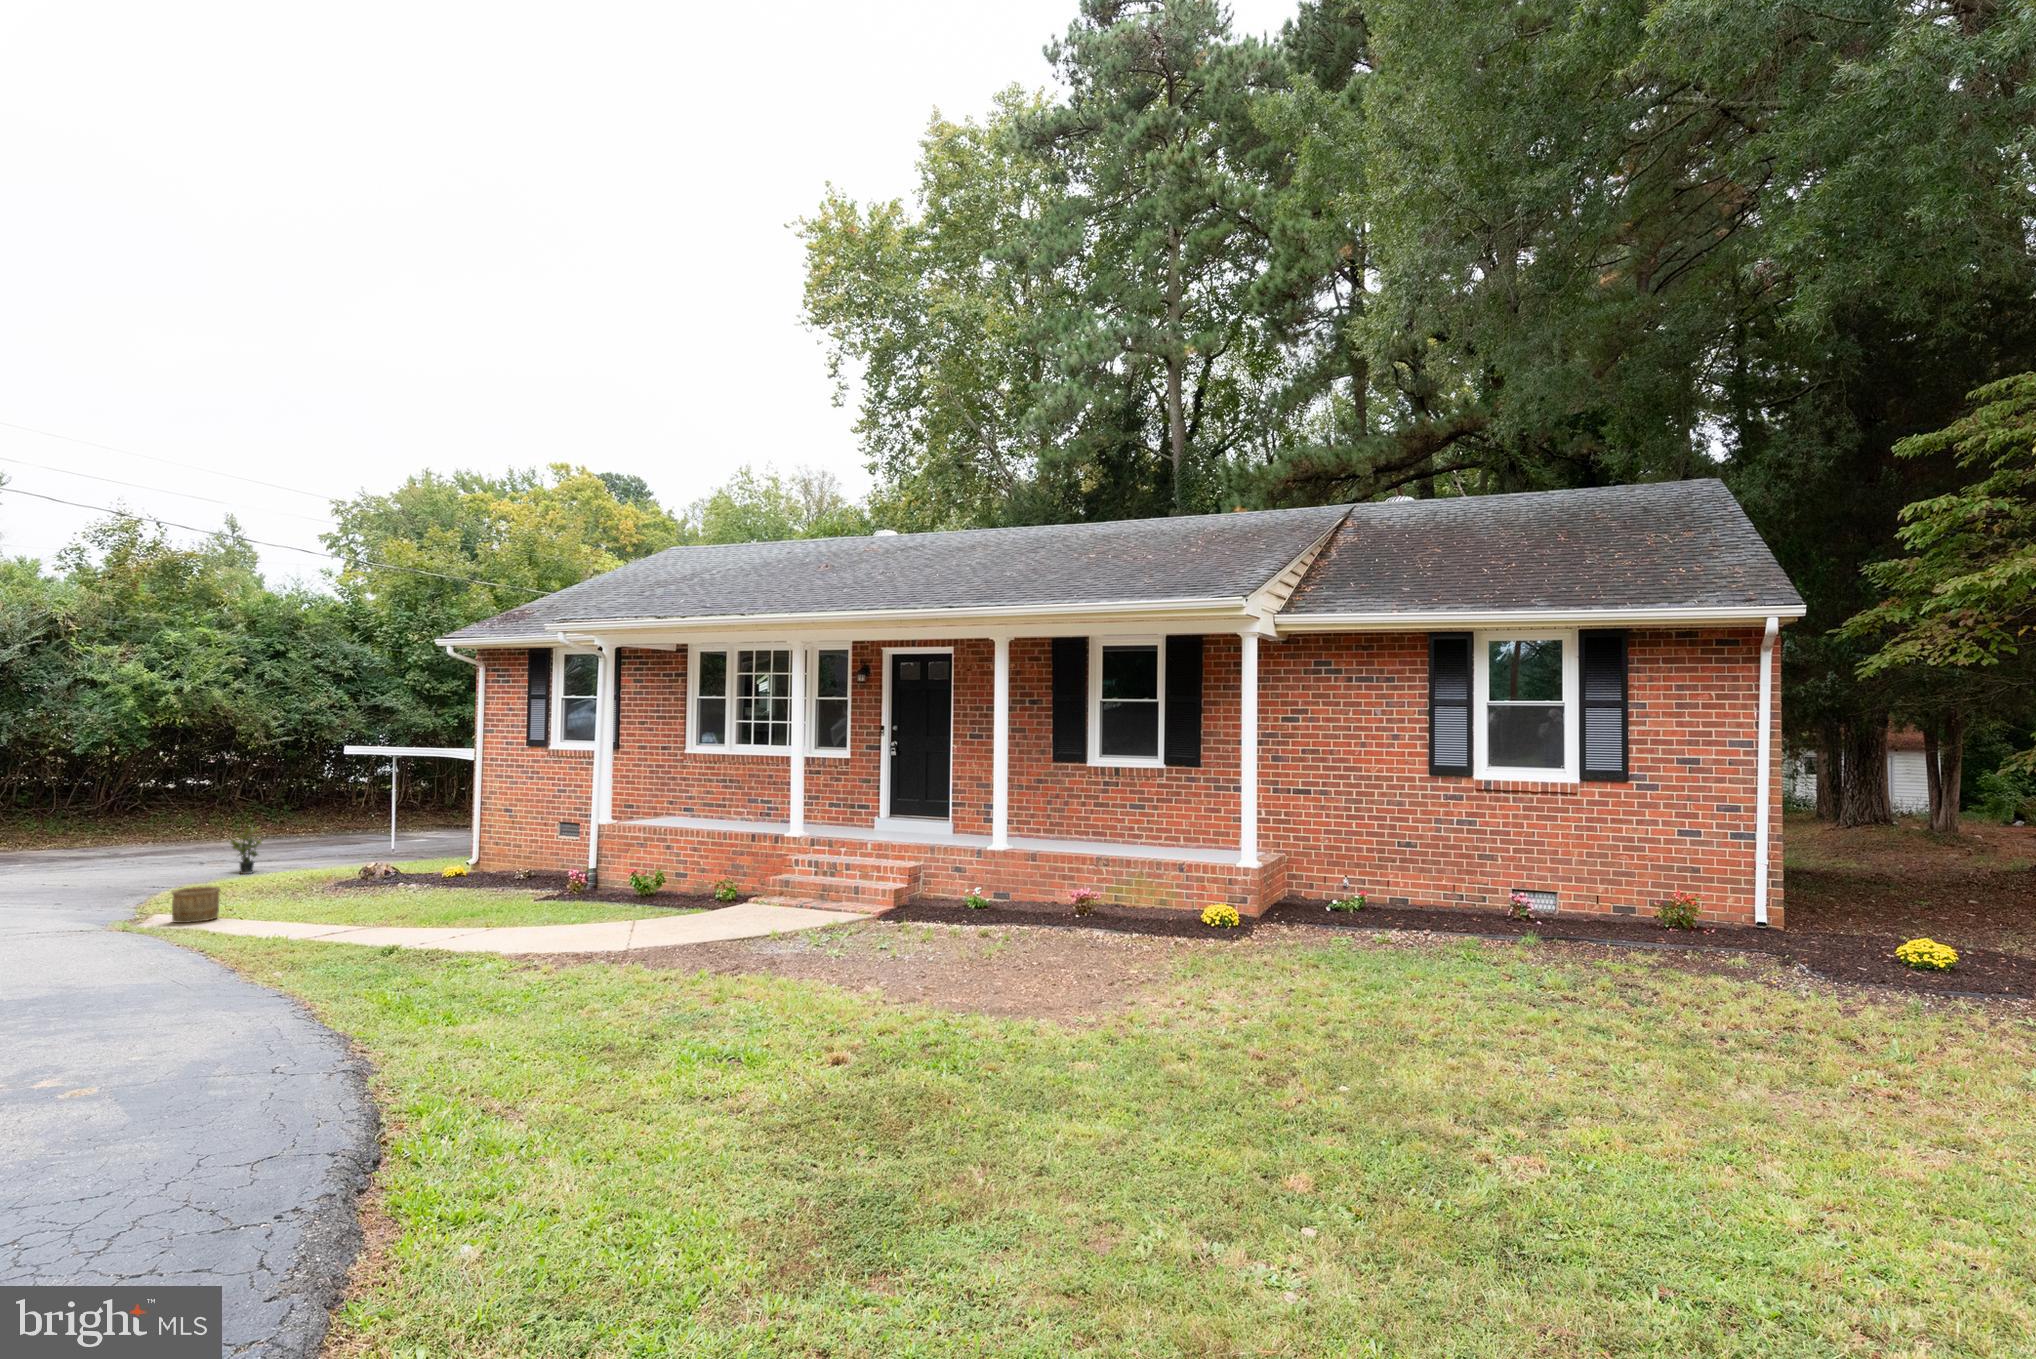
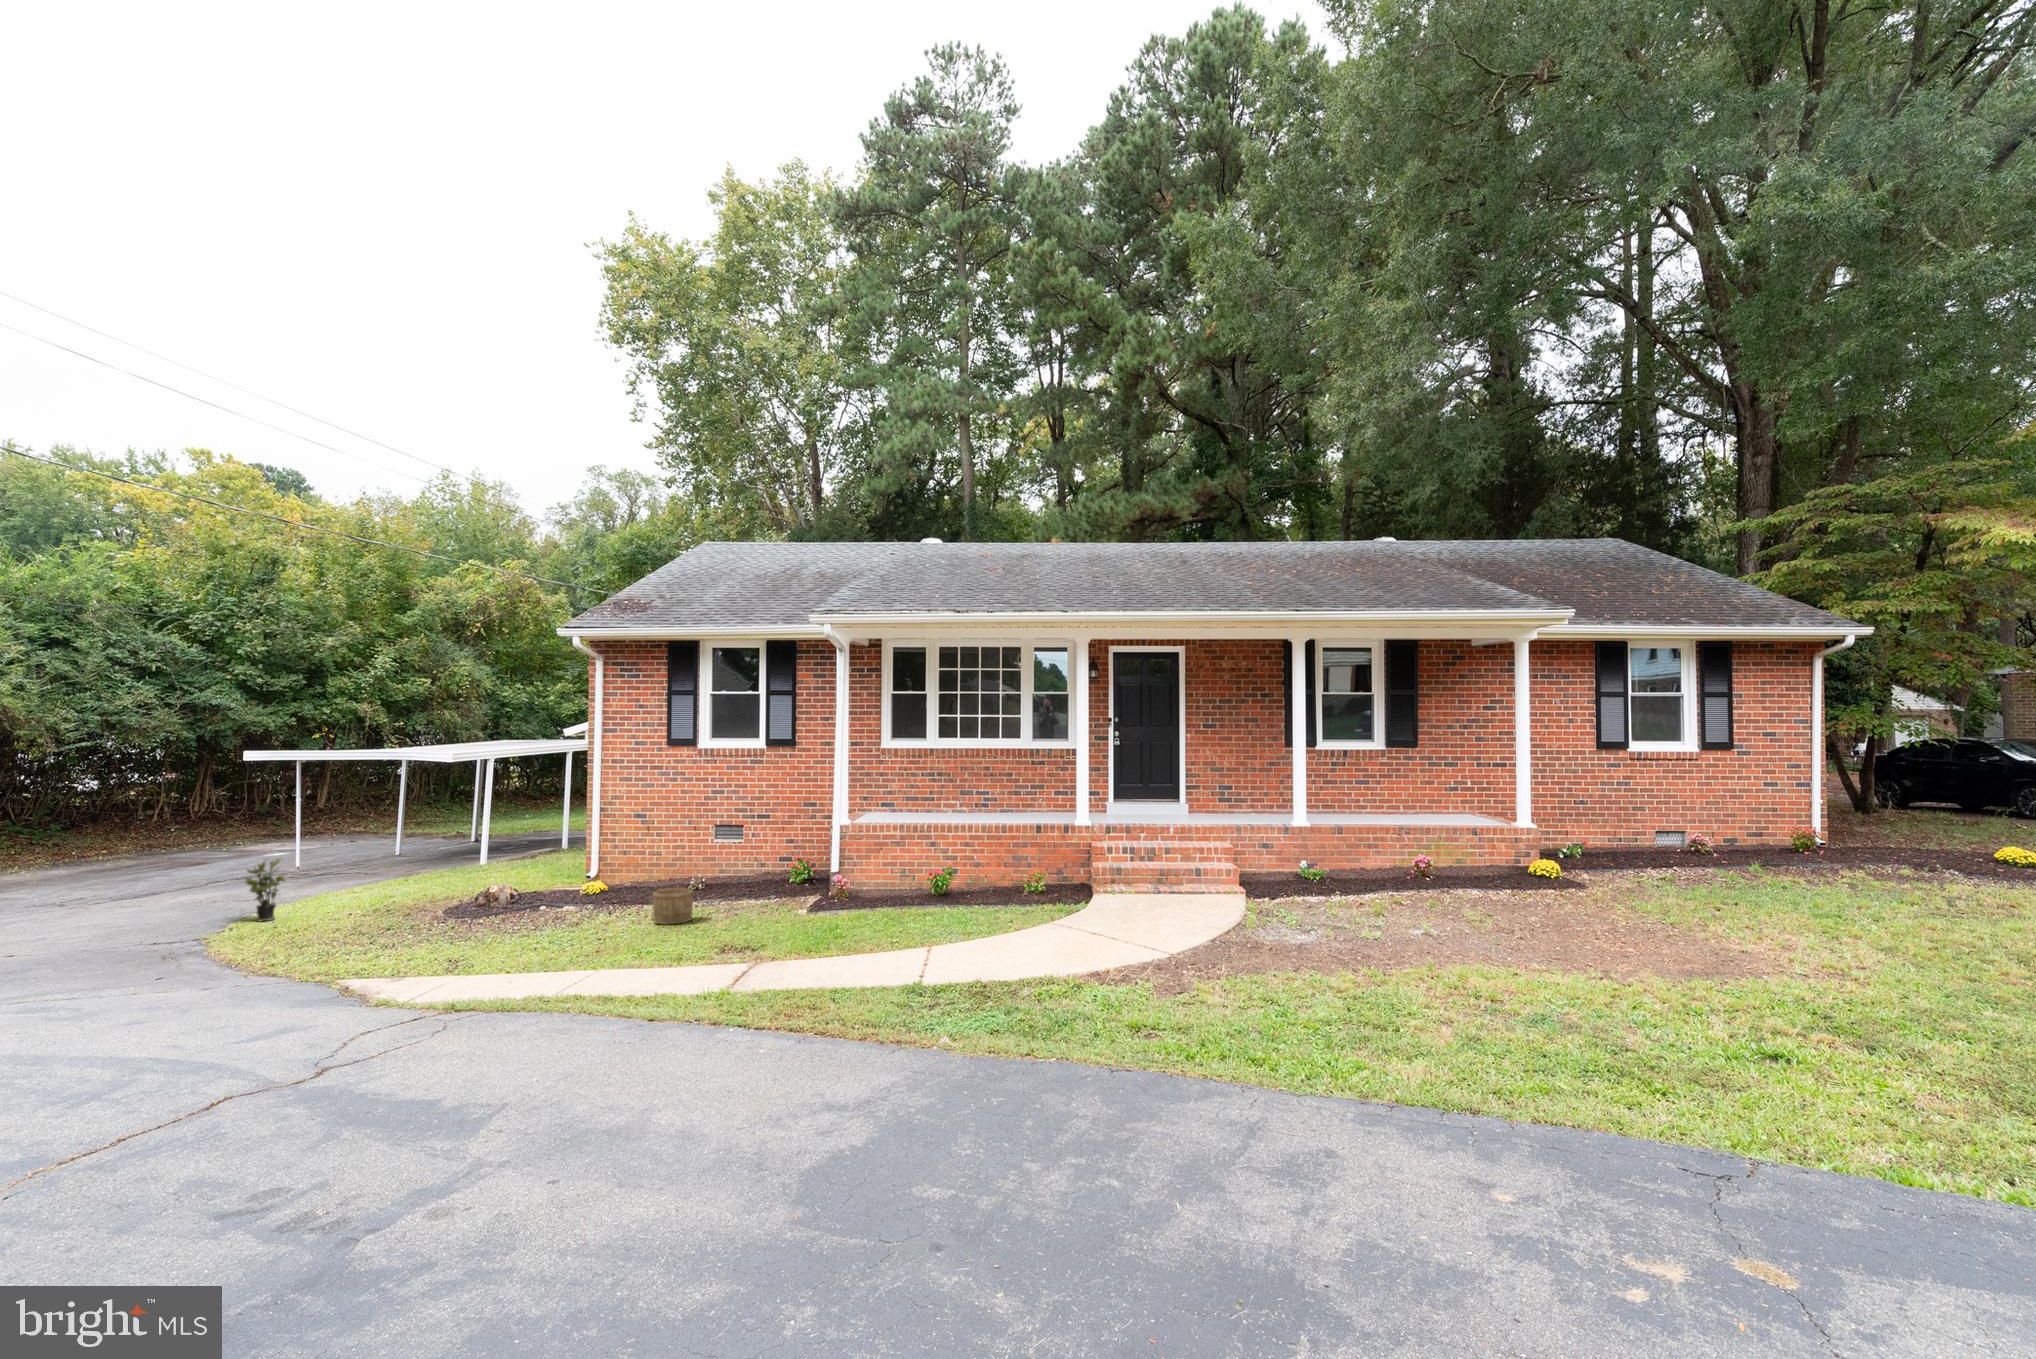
wooden bucket: present [172,886,220,923] -> present [653,888,693,924]

